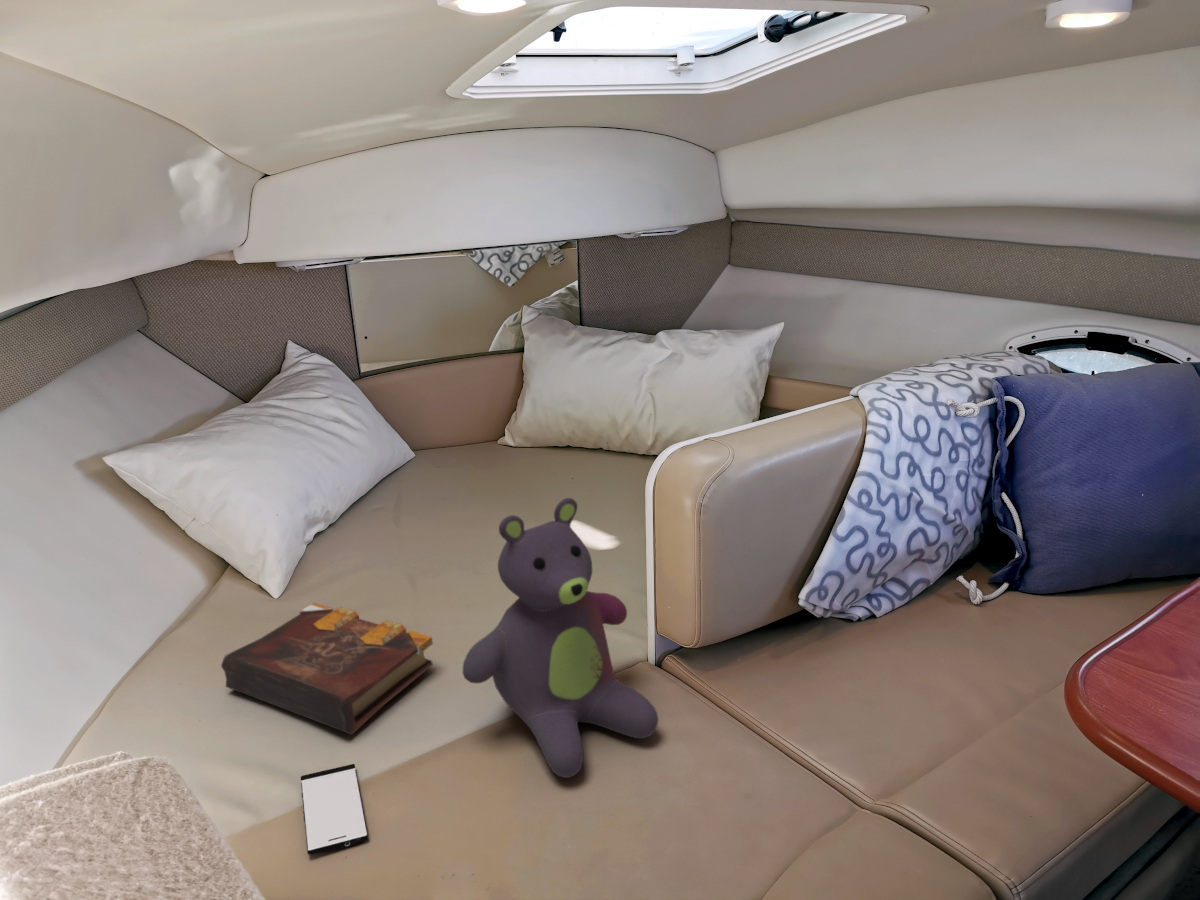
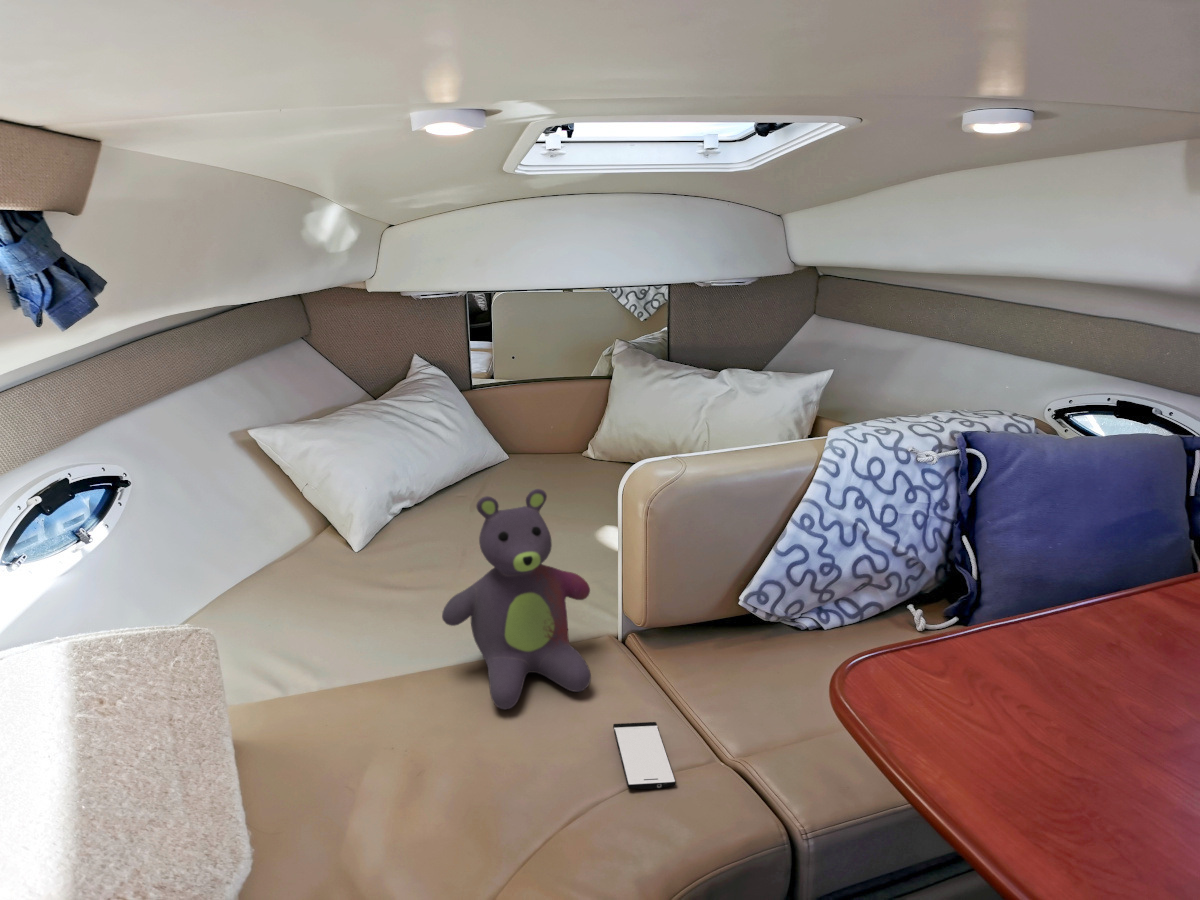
book: present [221,603,433,735] -> none [291,556,445,654]
smartphone: present [301,764,368,855] -> present [613,722,676,789]

